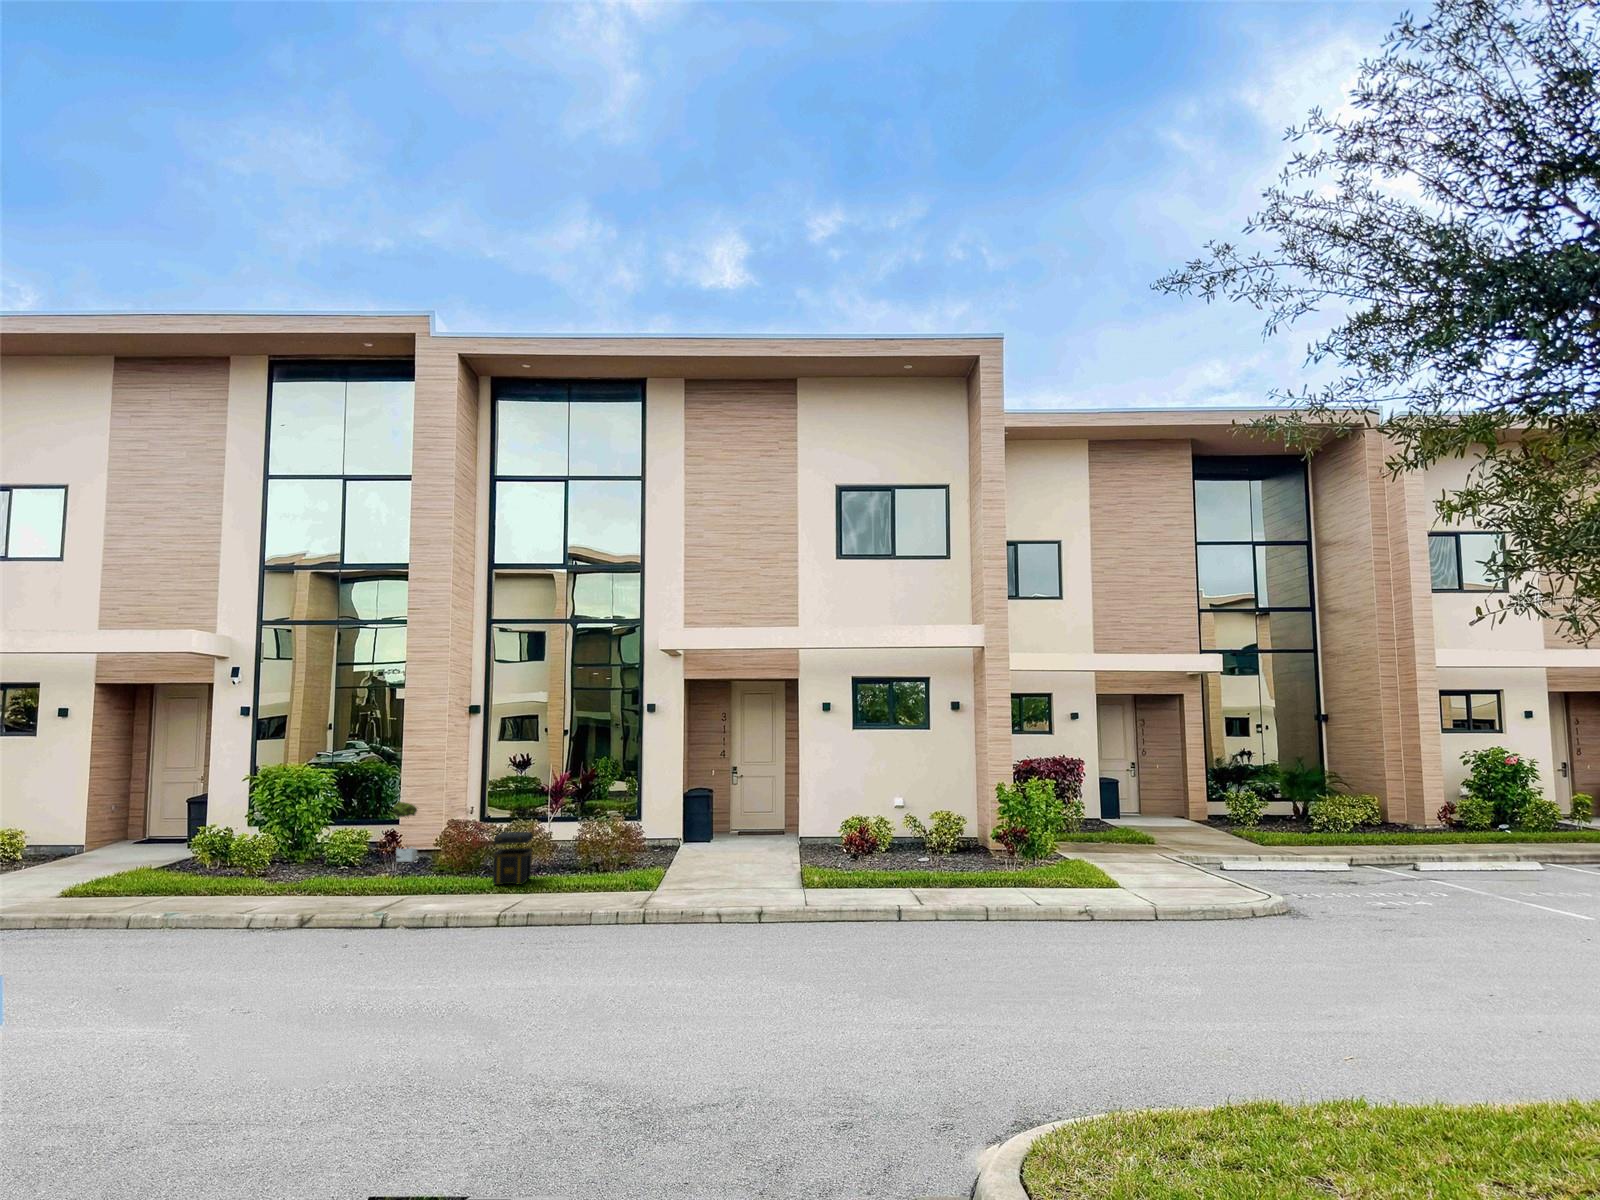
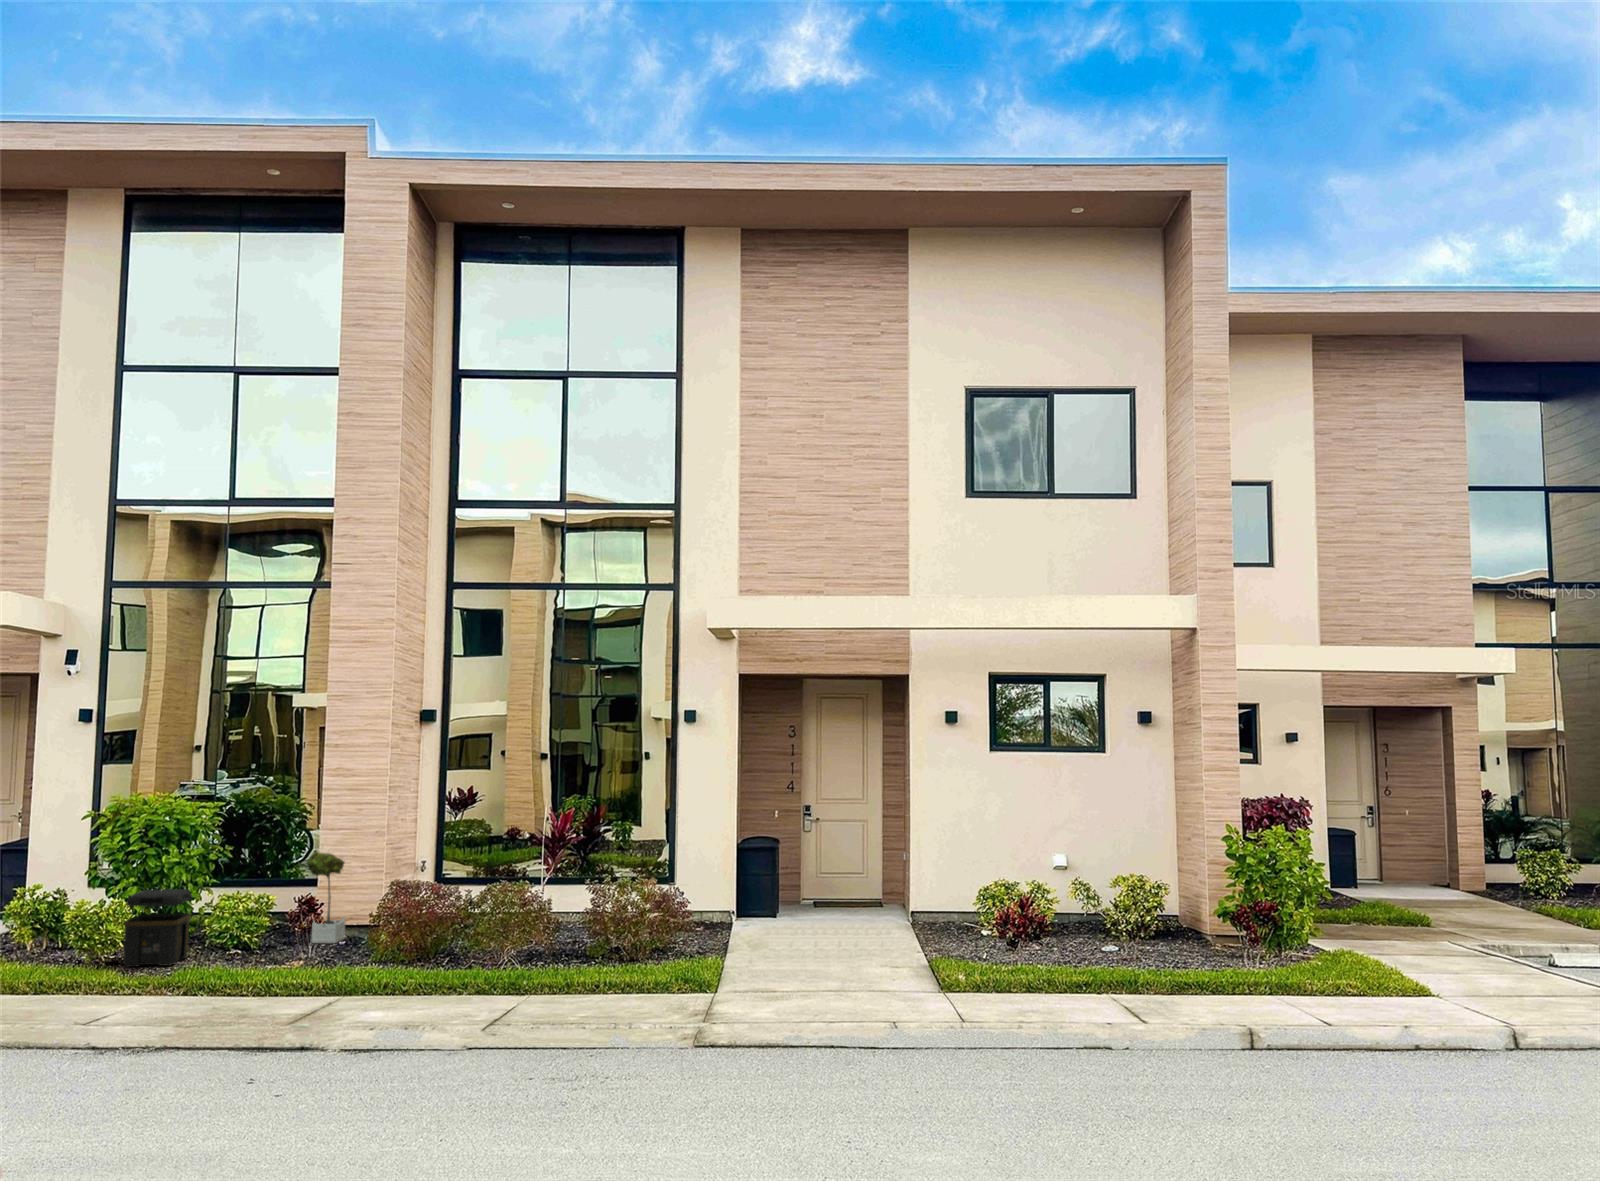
toolbox: present [493,832,533,885] -> present [123,889,192,967]

